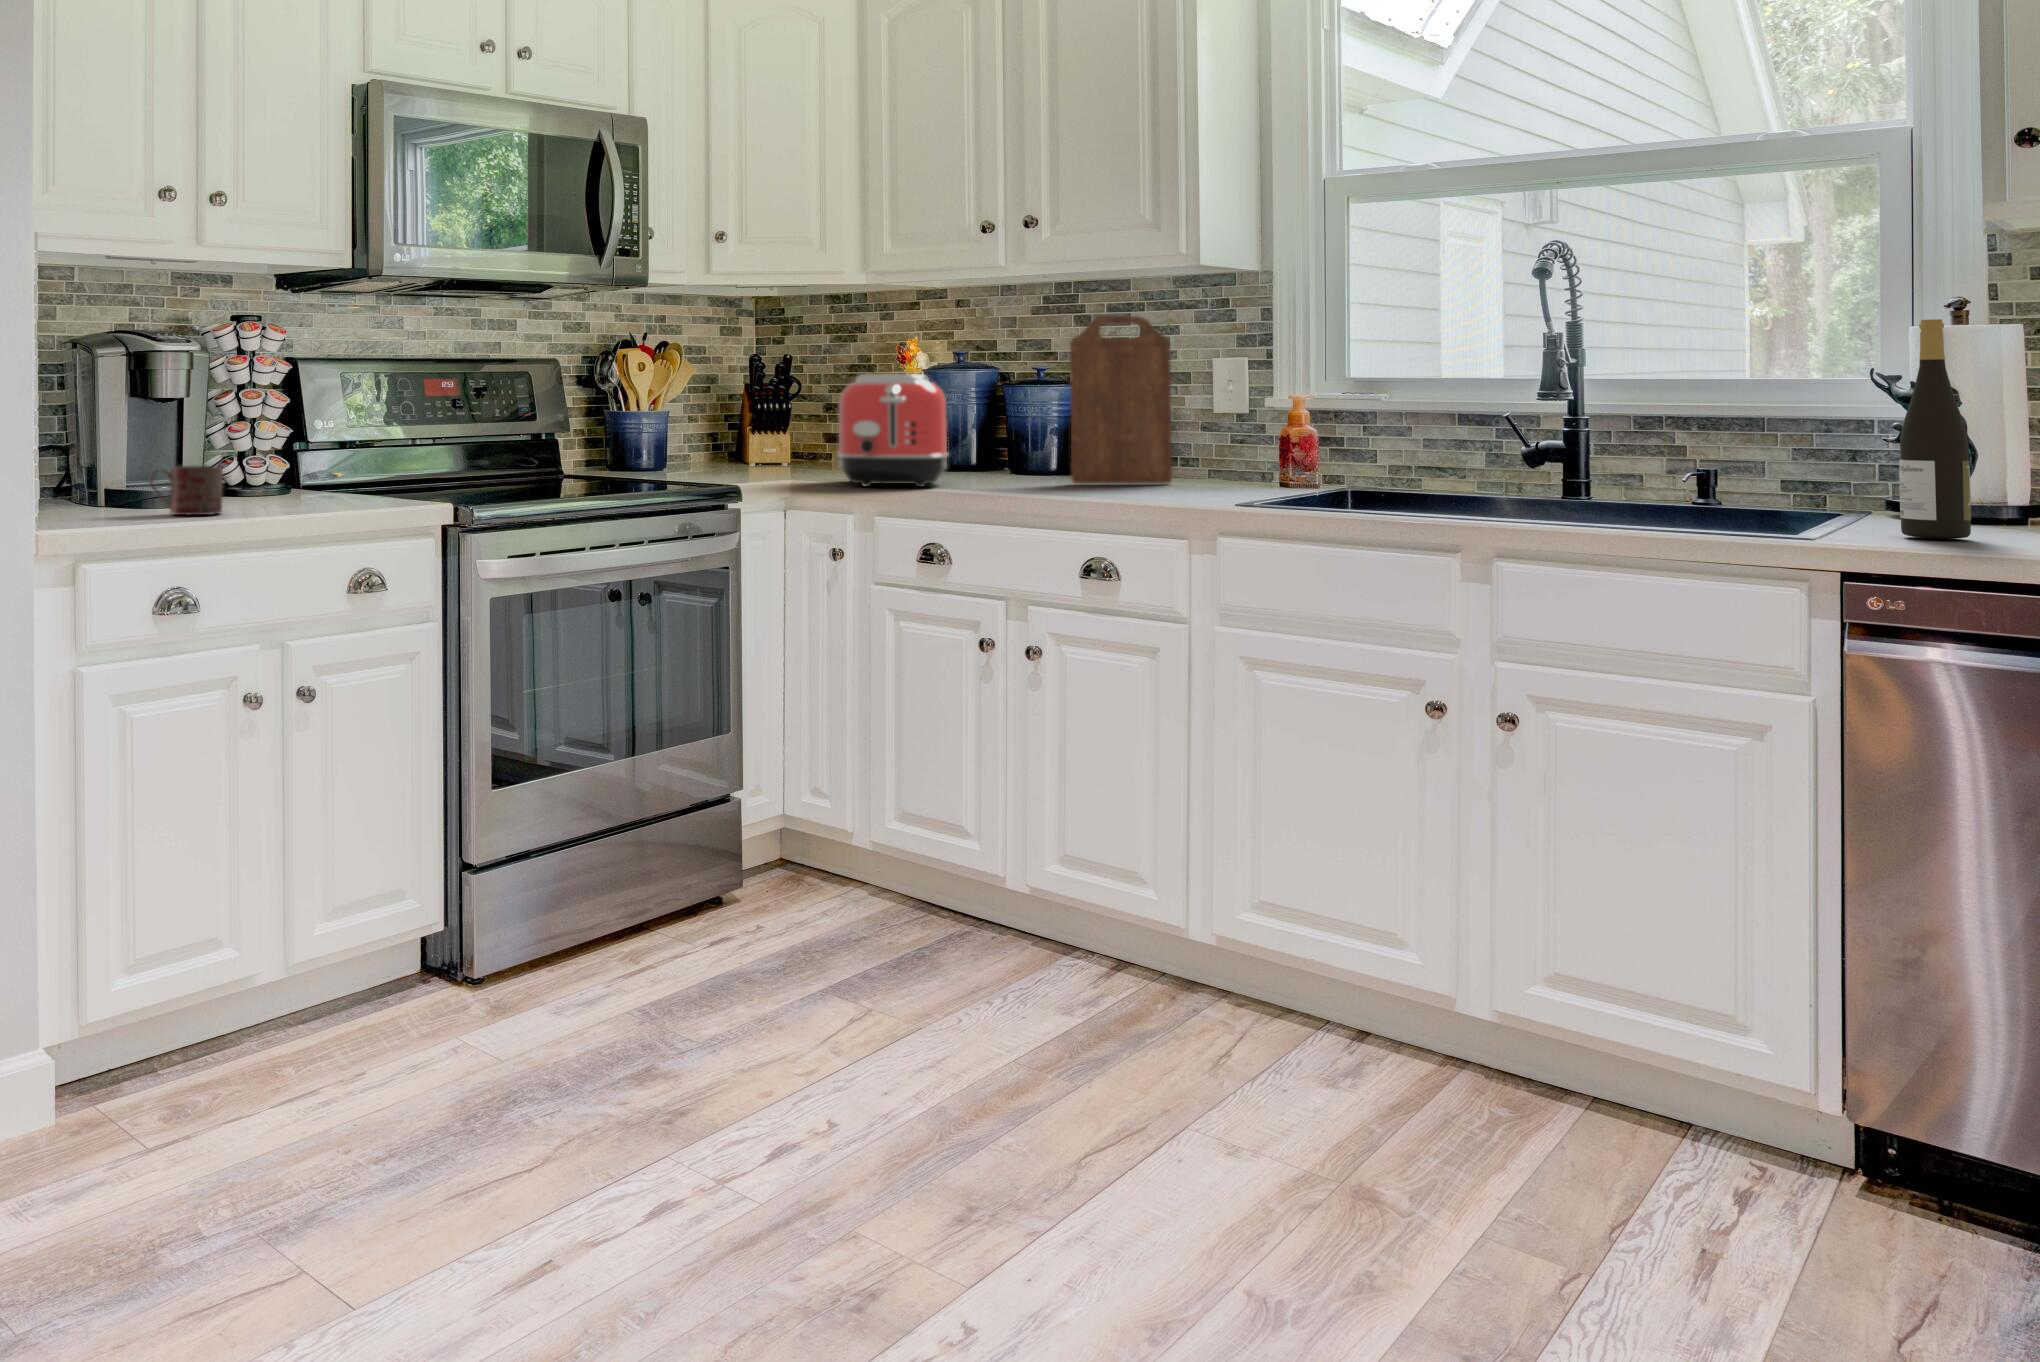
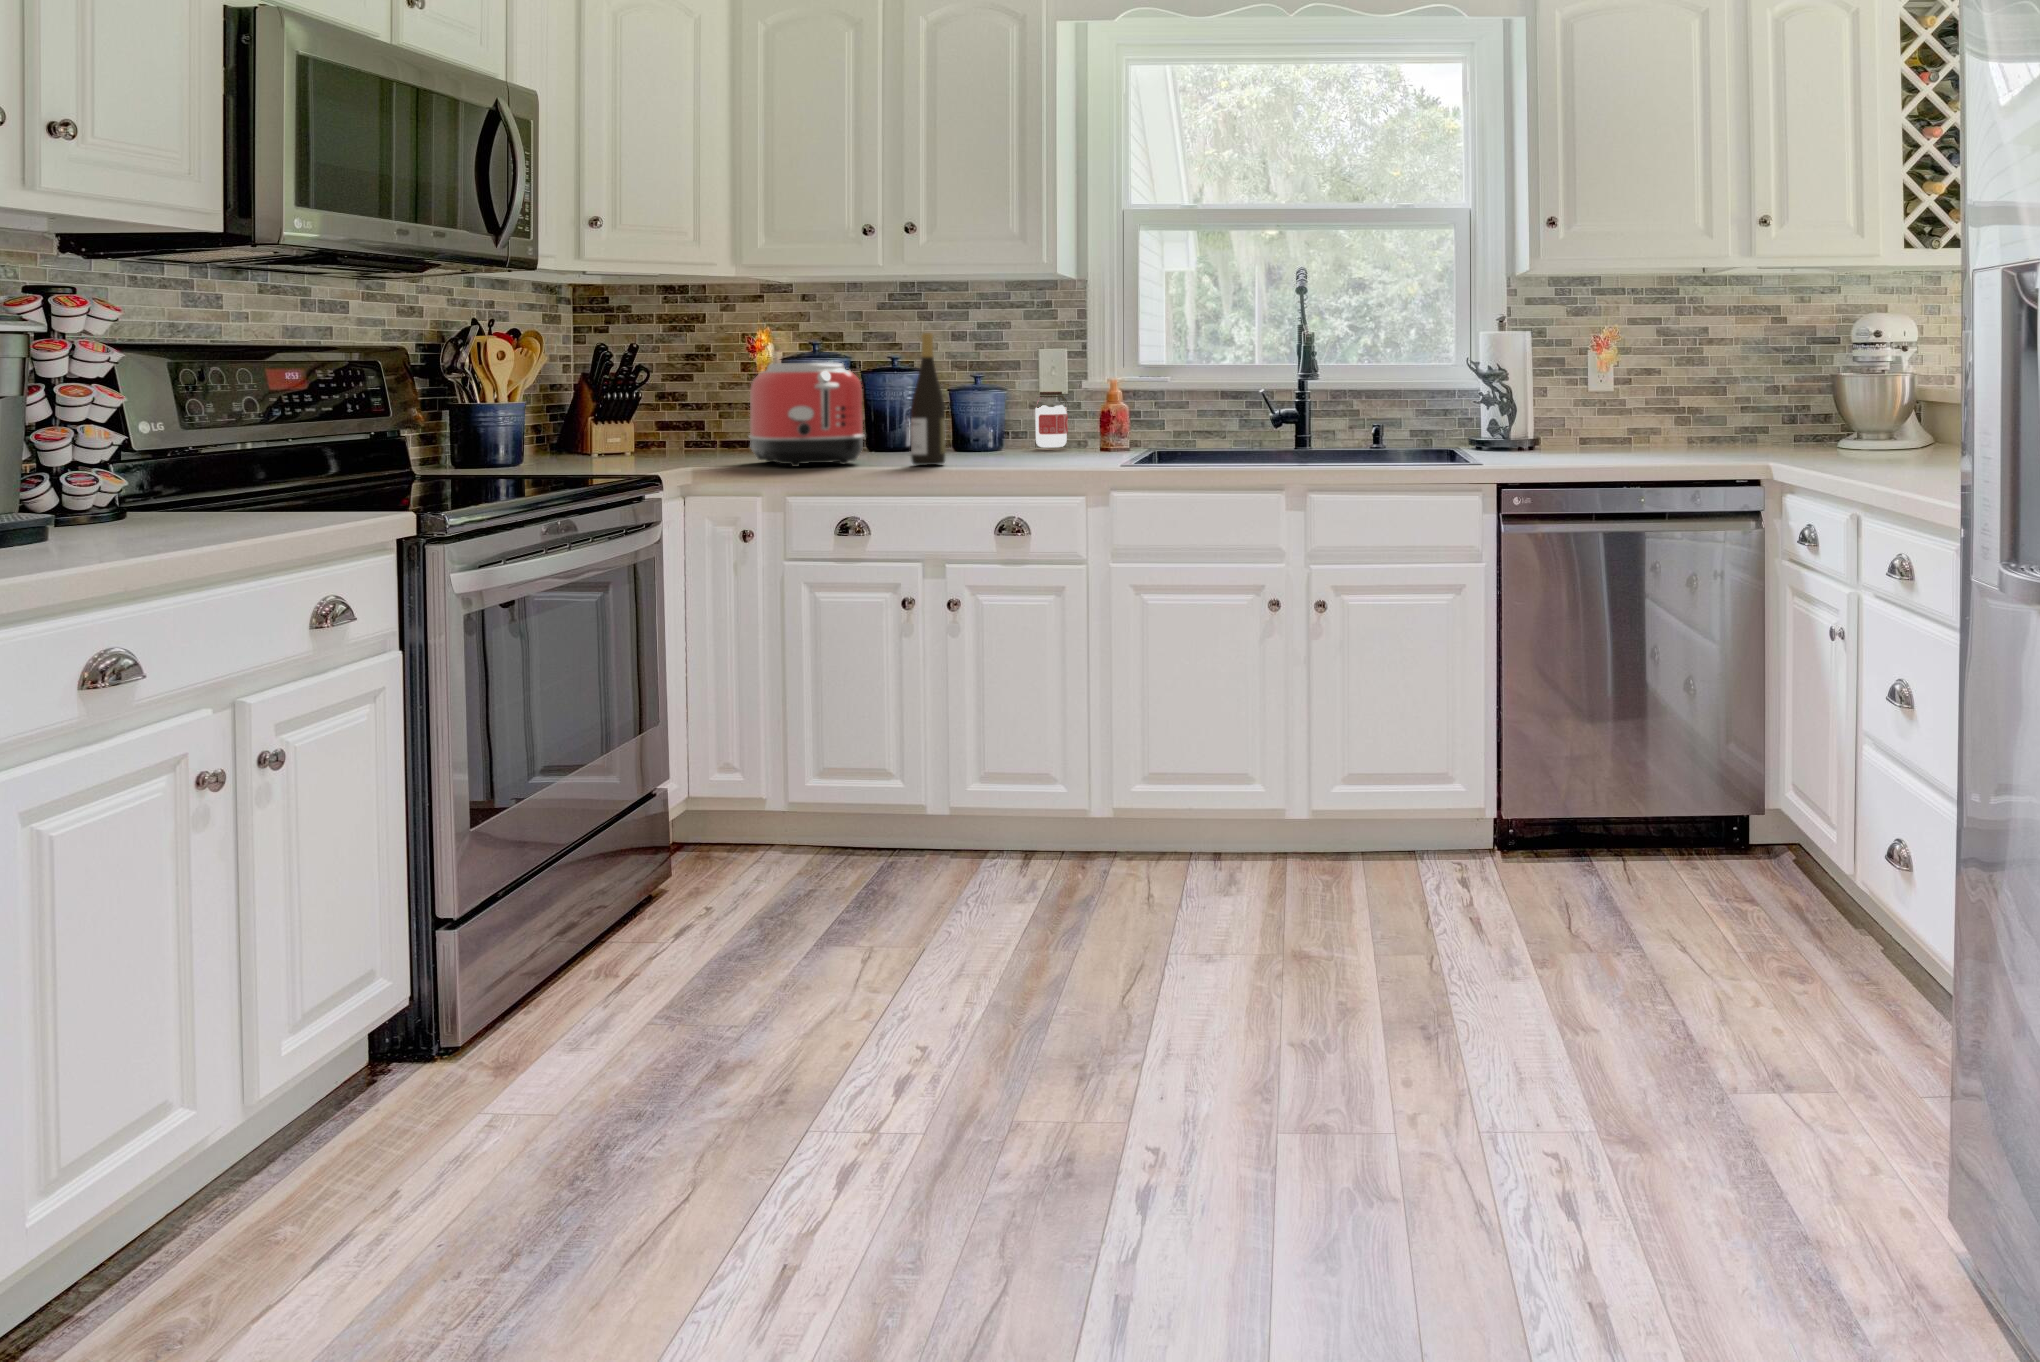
cutting board: present [1070,316,1172,484] -> none [949,315,1023,455]
wine bottle: present [1899,319,1971,539] -> present [911,333,946,465]
jar: none [1205,410,1249,482] -> present [1036,392,1069,447]
mug: present [149,466,223,515] -> none [22,484,148,552]

